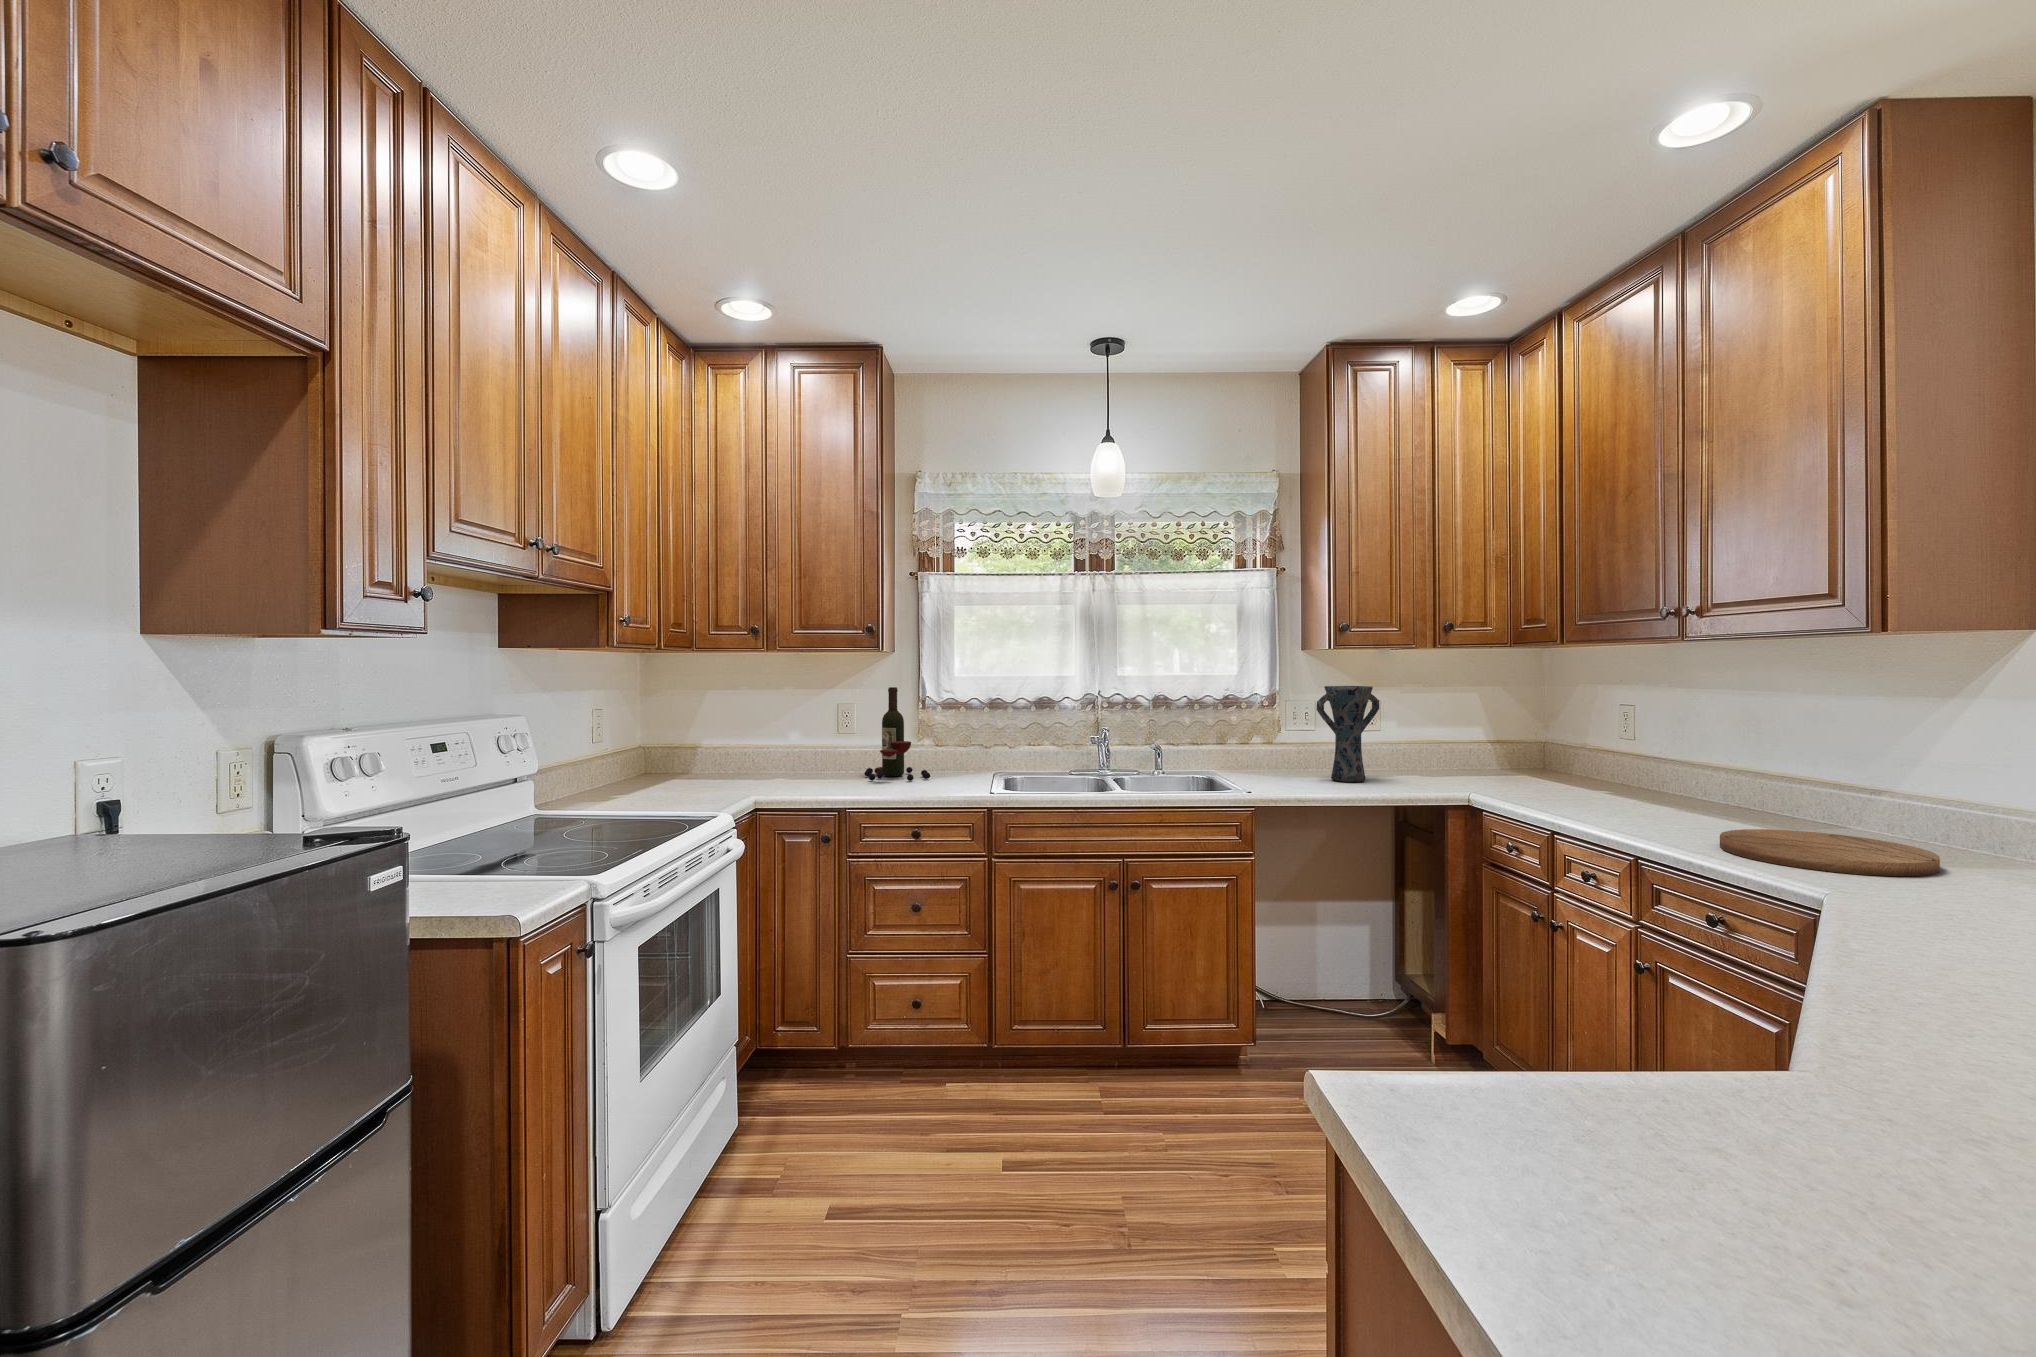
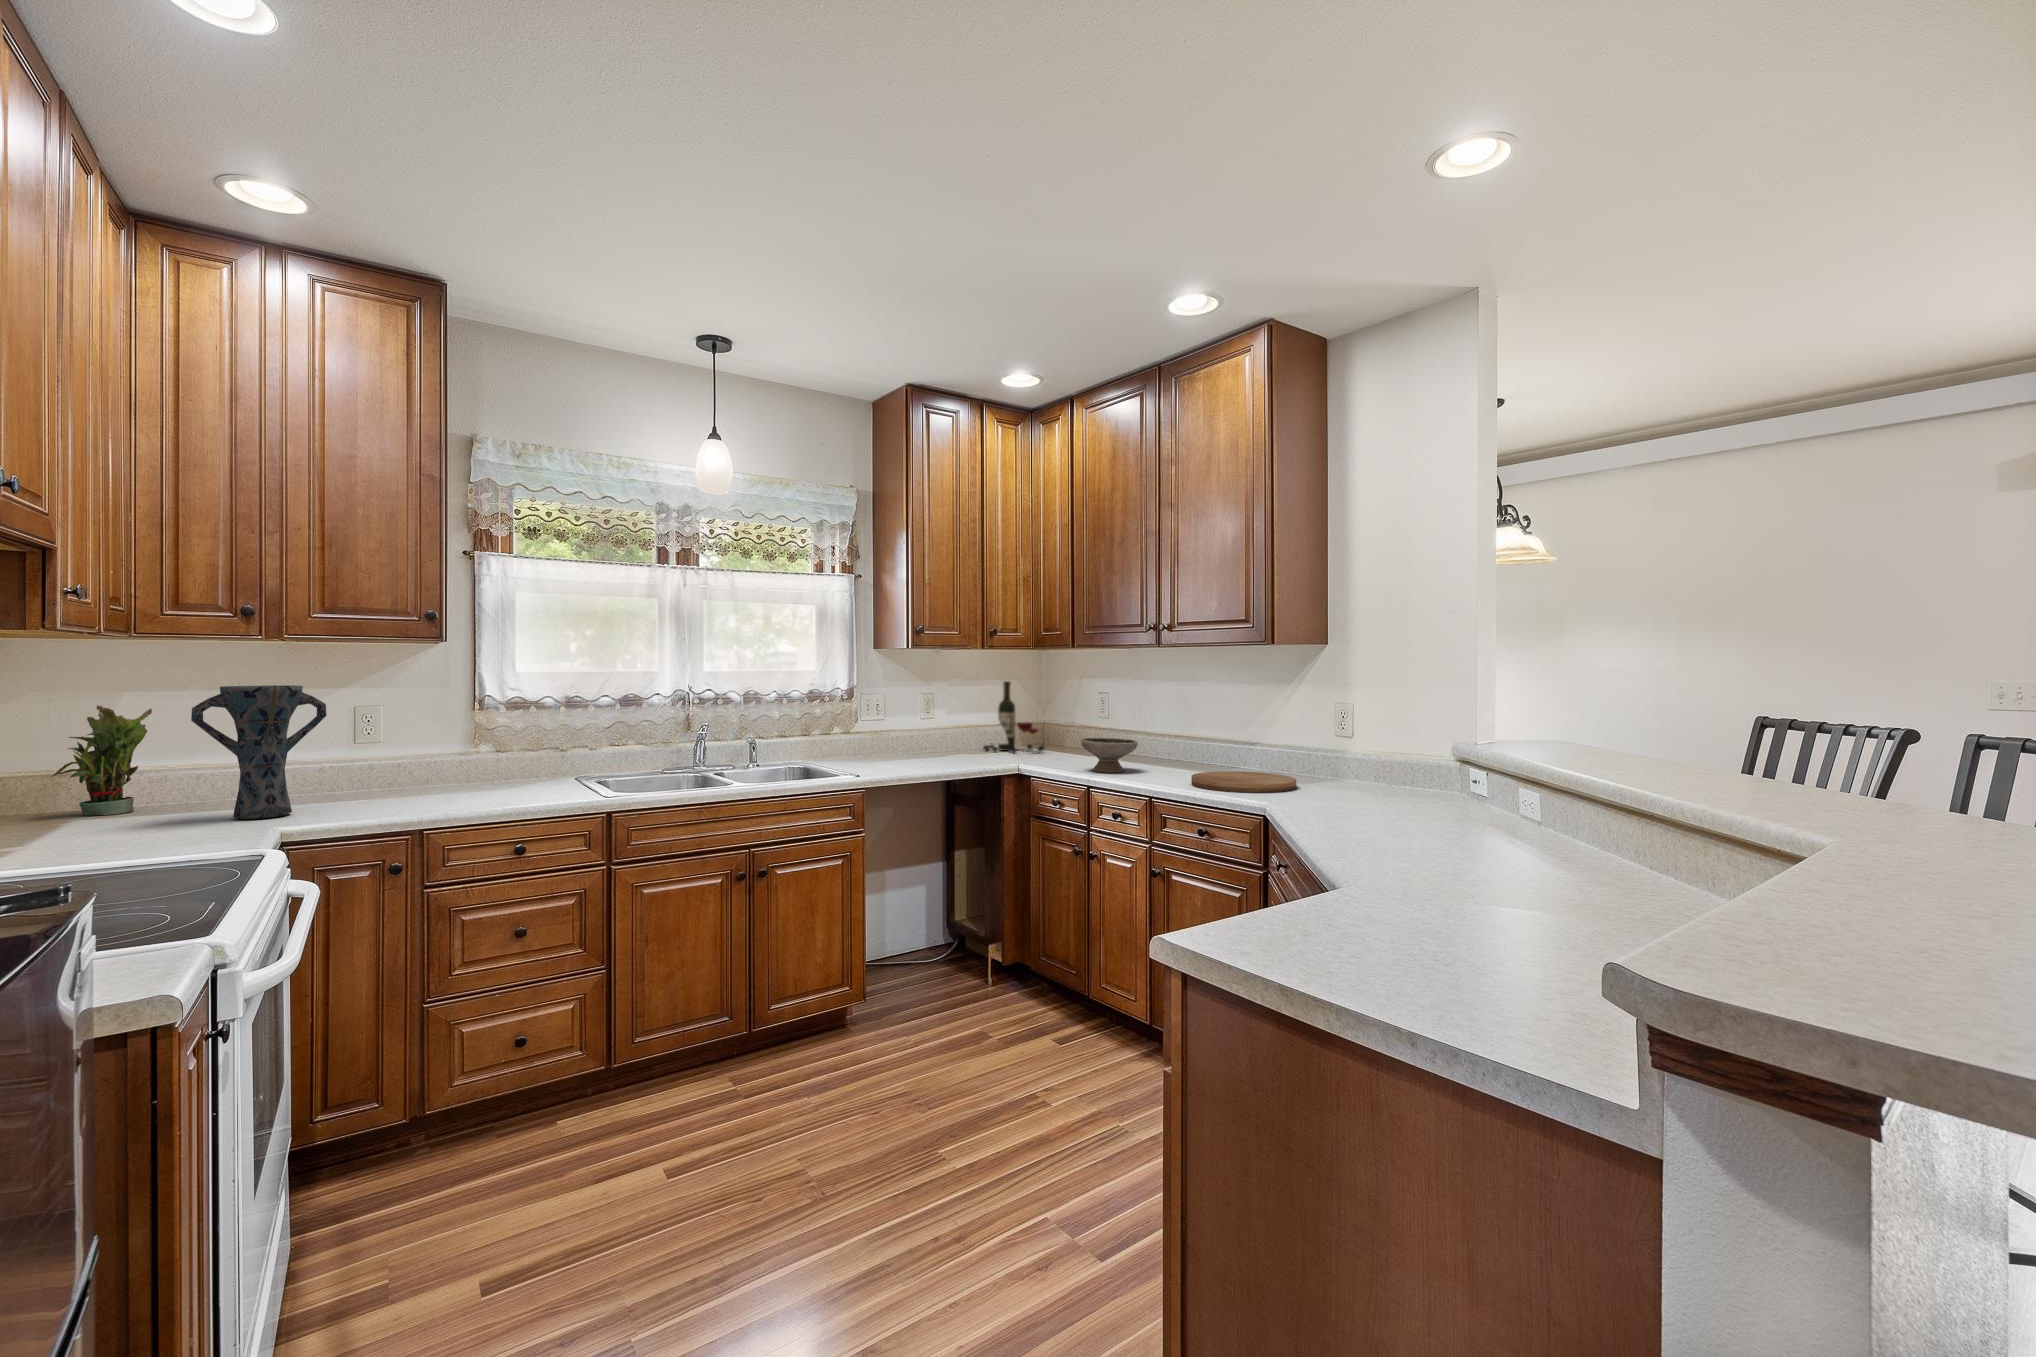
vase: present [1317,686,1379,782] -> present [191,685,327,819]
wine bottle: present [864,687,930,781] -> present [984,681,1044,753]
potted plant: none [667,700,718,777] -> present [51,705,152,815]
bowl: none [1557,765,1650,815] -> present [1081,738,1137,772]

